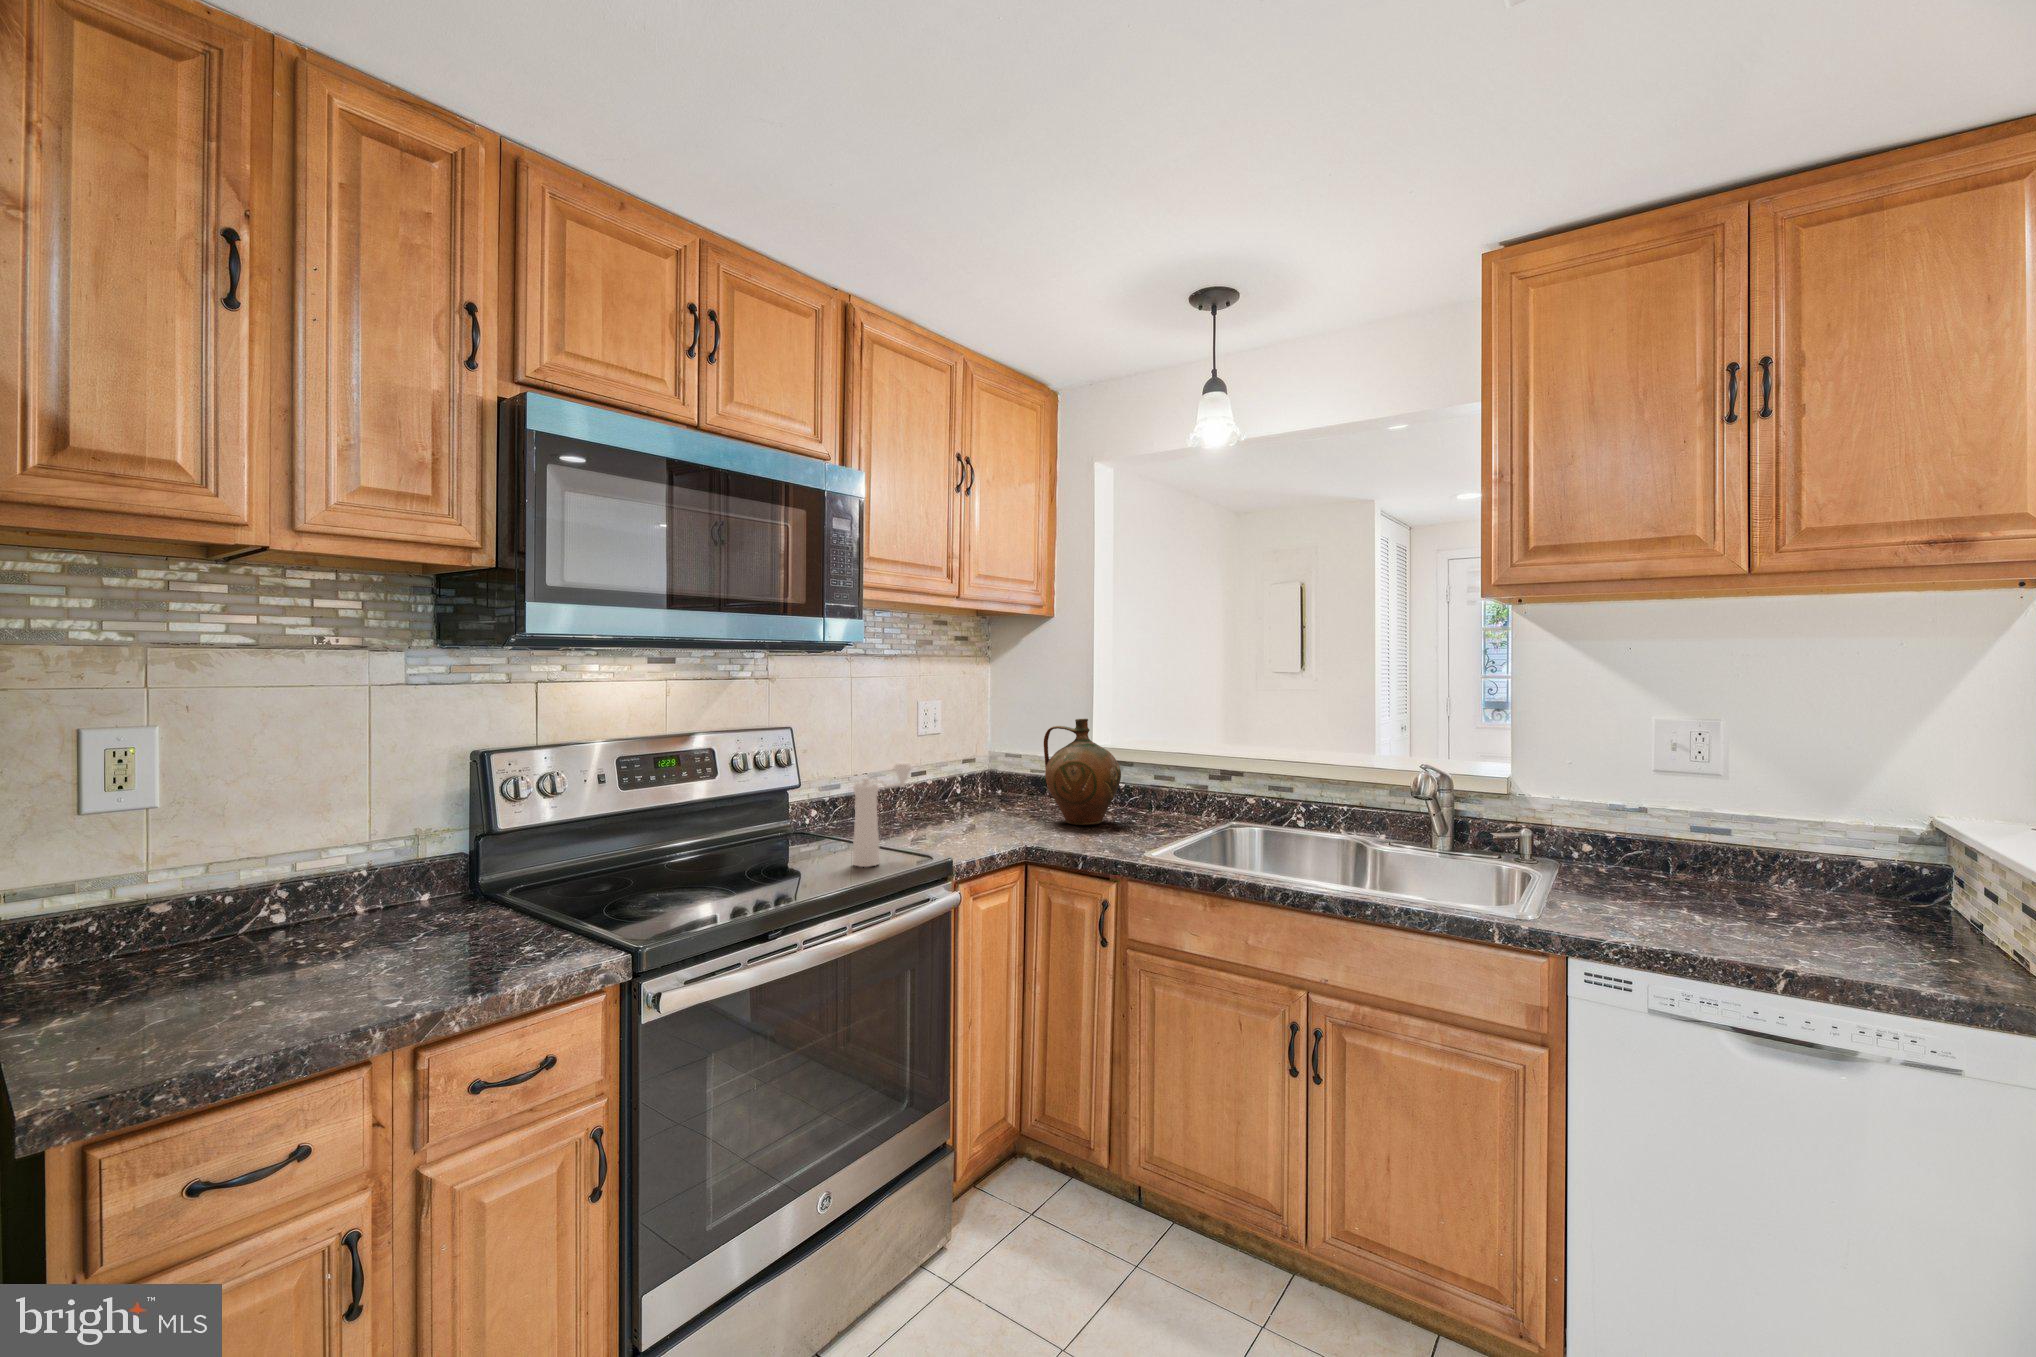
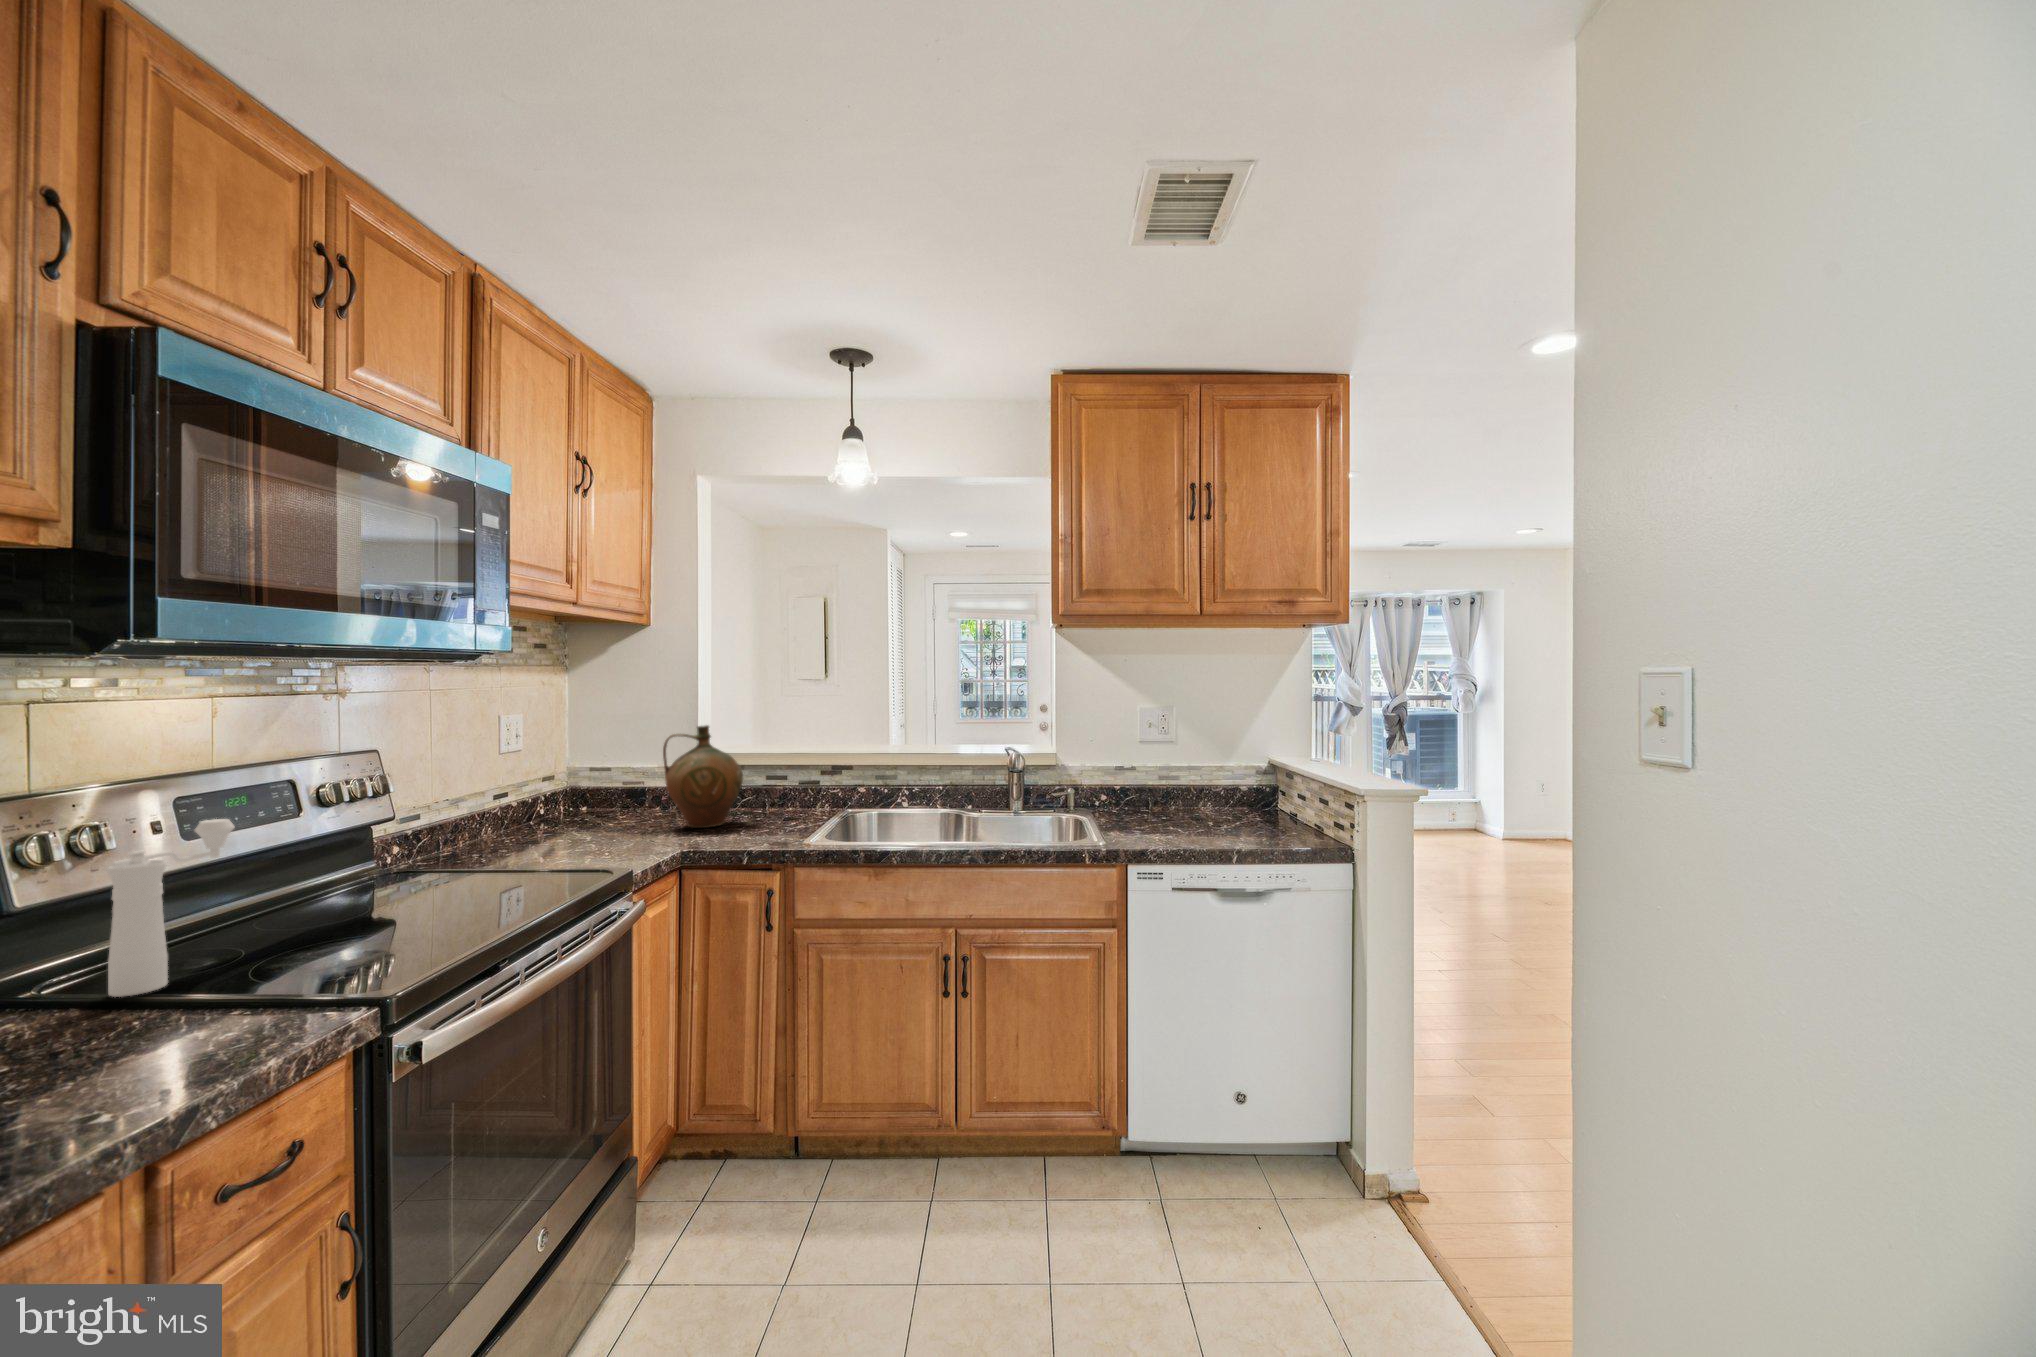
pepper mill: present [853,762,912,867] -> present [107,819,234,997]

